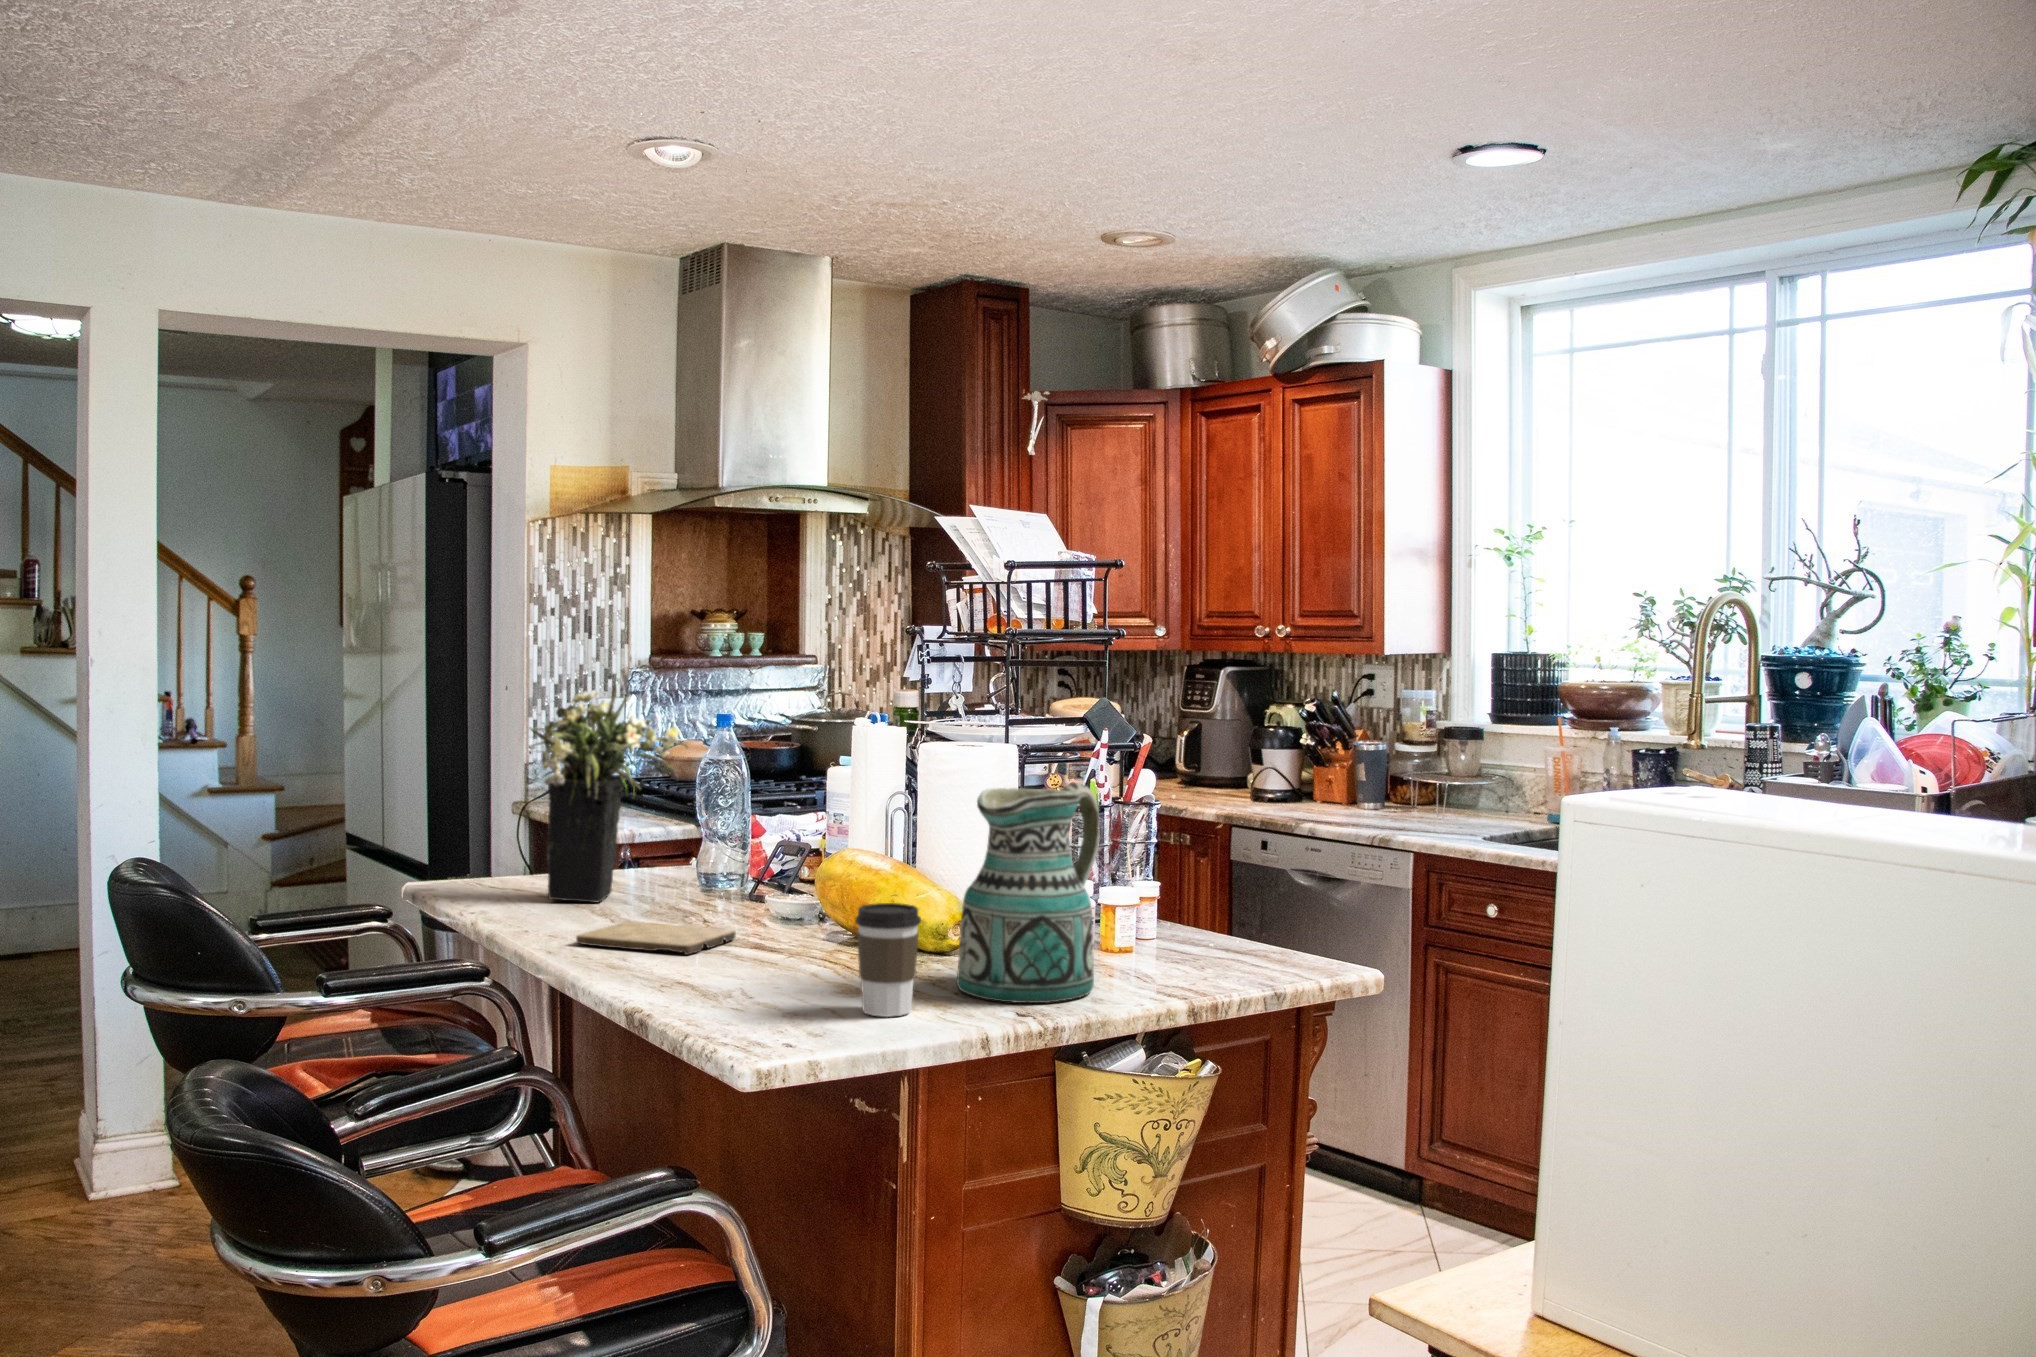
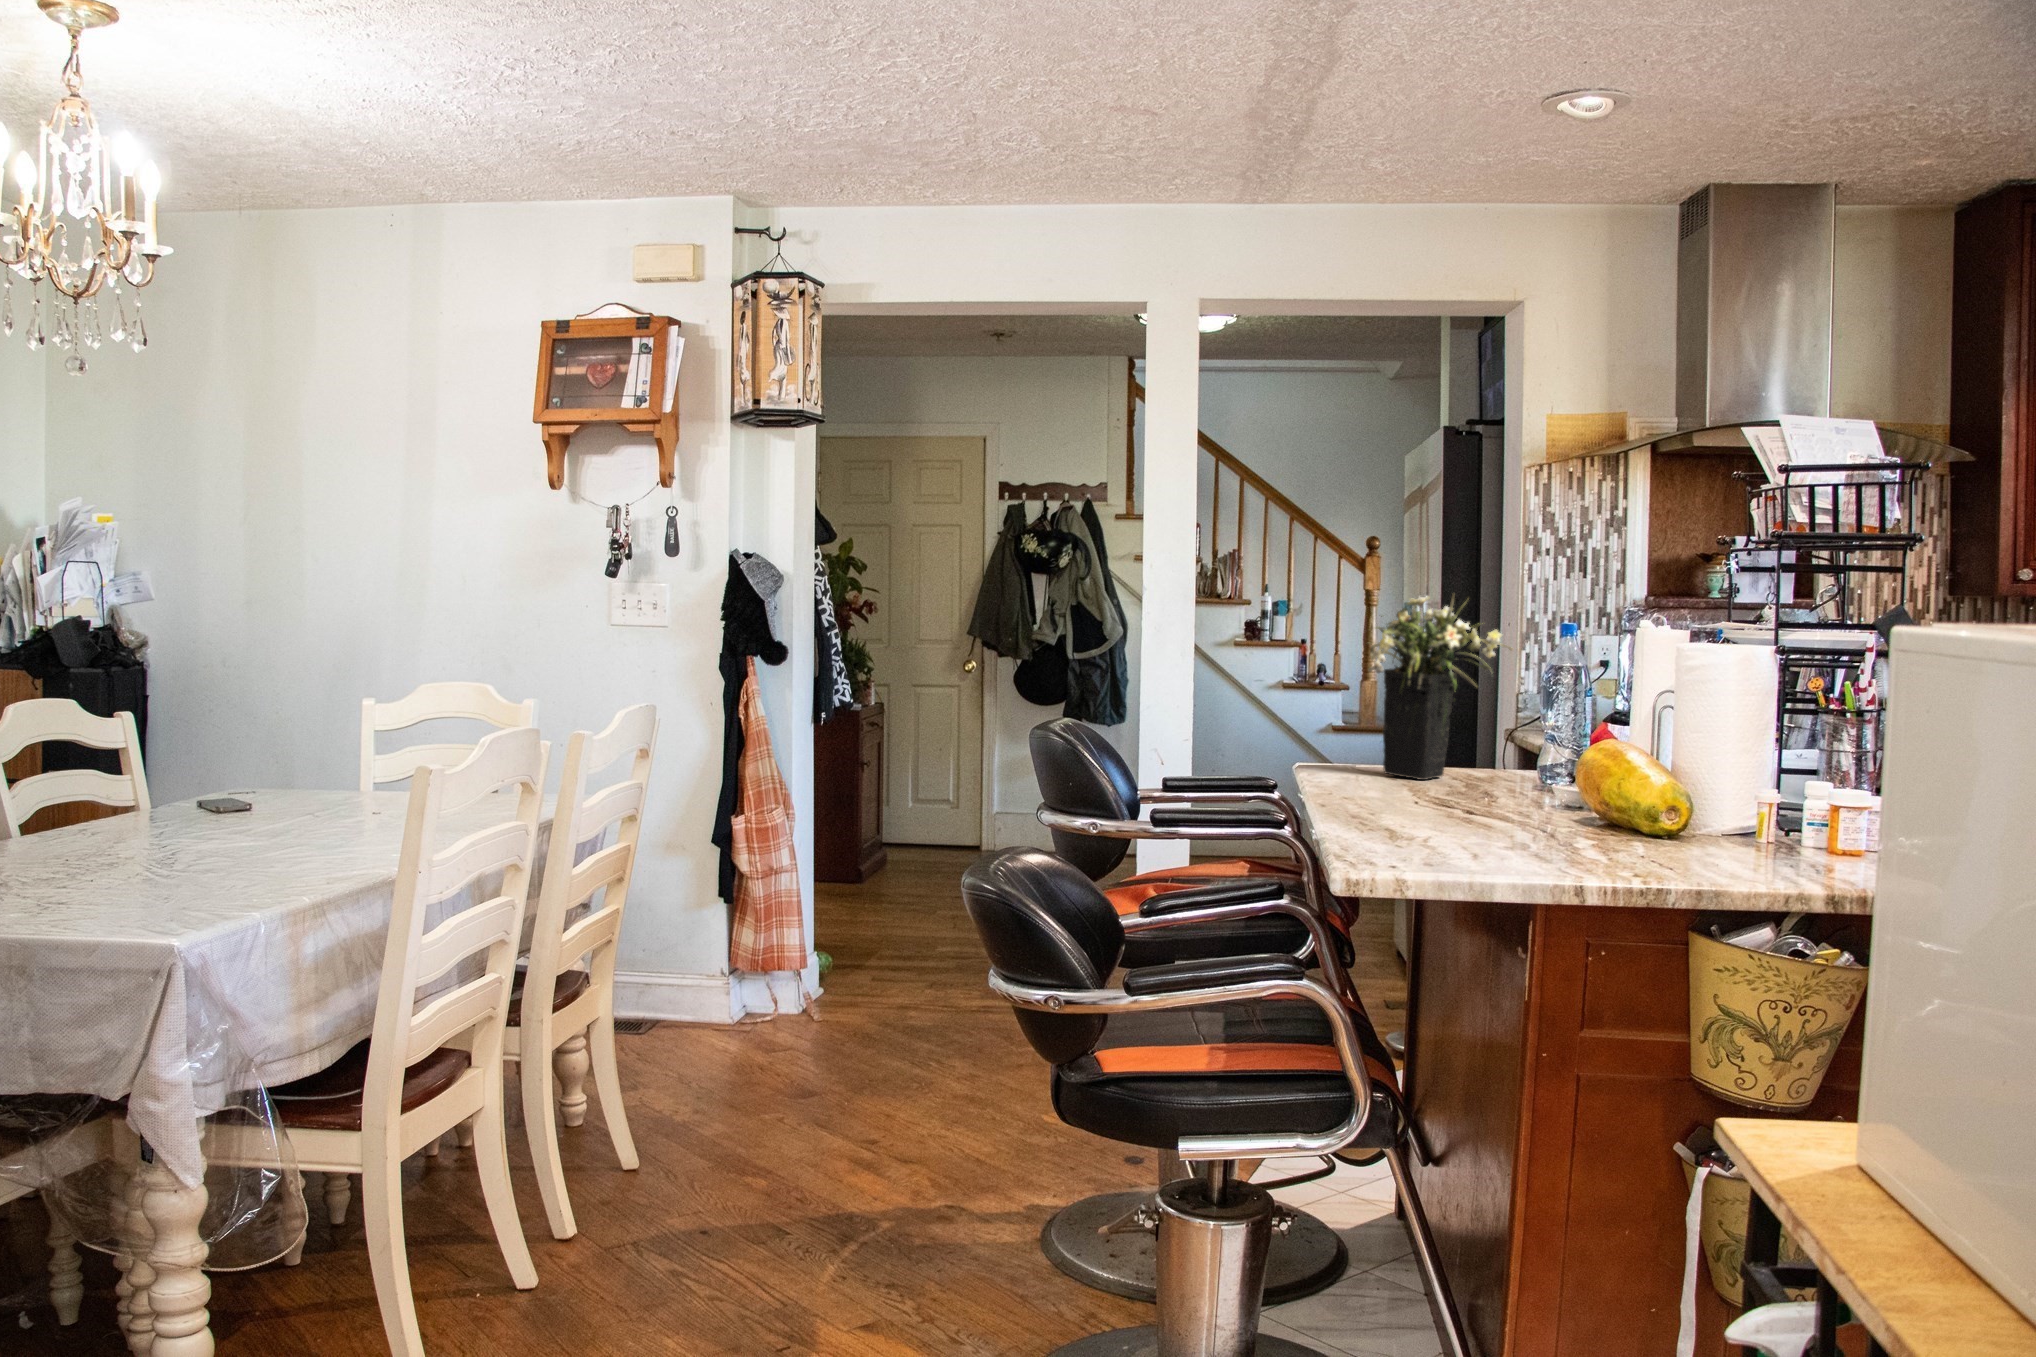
ceramic pitcher: present [957,783,1100,1003] -> none [1615,671,1799,876]
coffee cup: present [855,903,921,1017] -> none [1493,763,1554,863]
cutting board: present [576,921,736,955] -> none [1353,788,1489,813]

